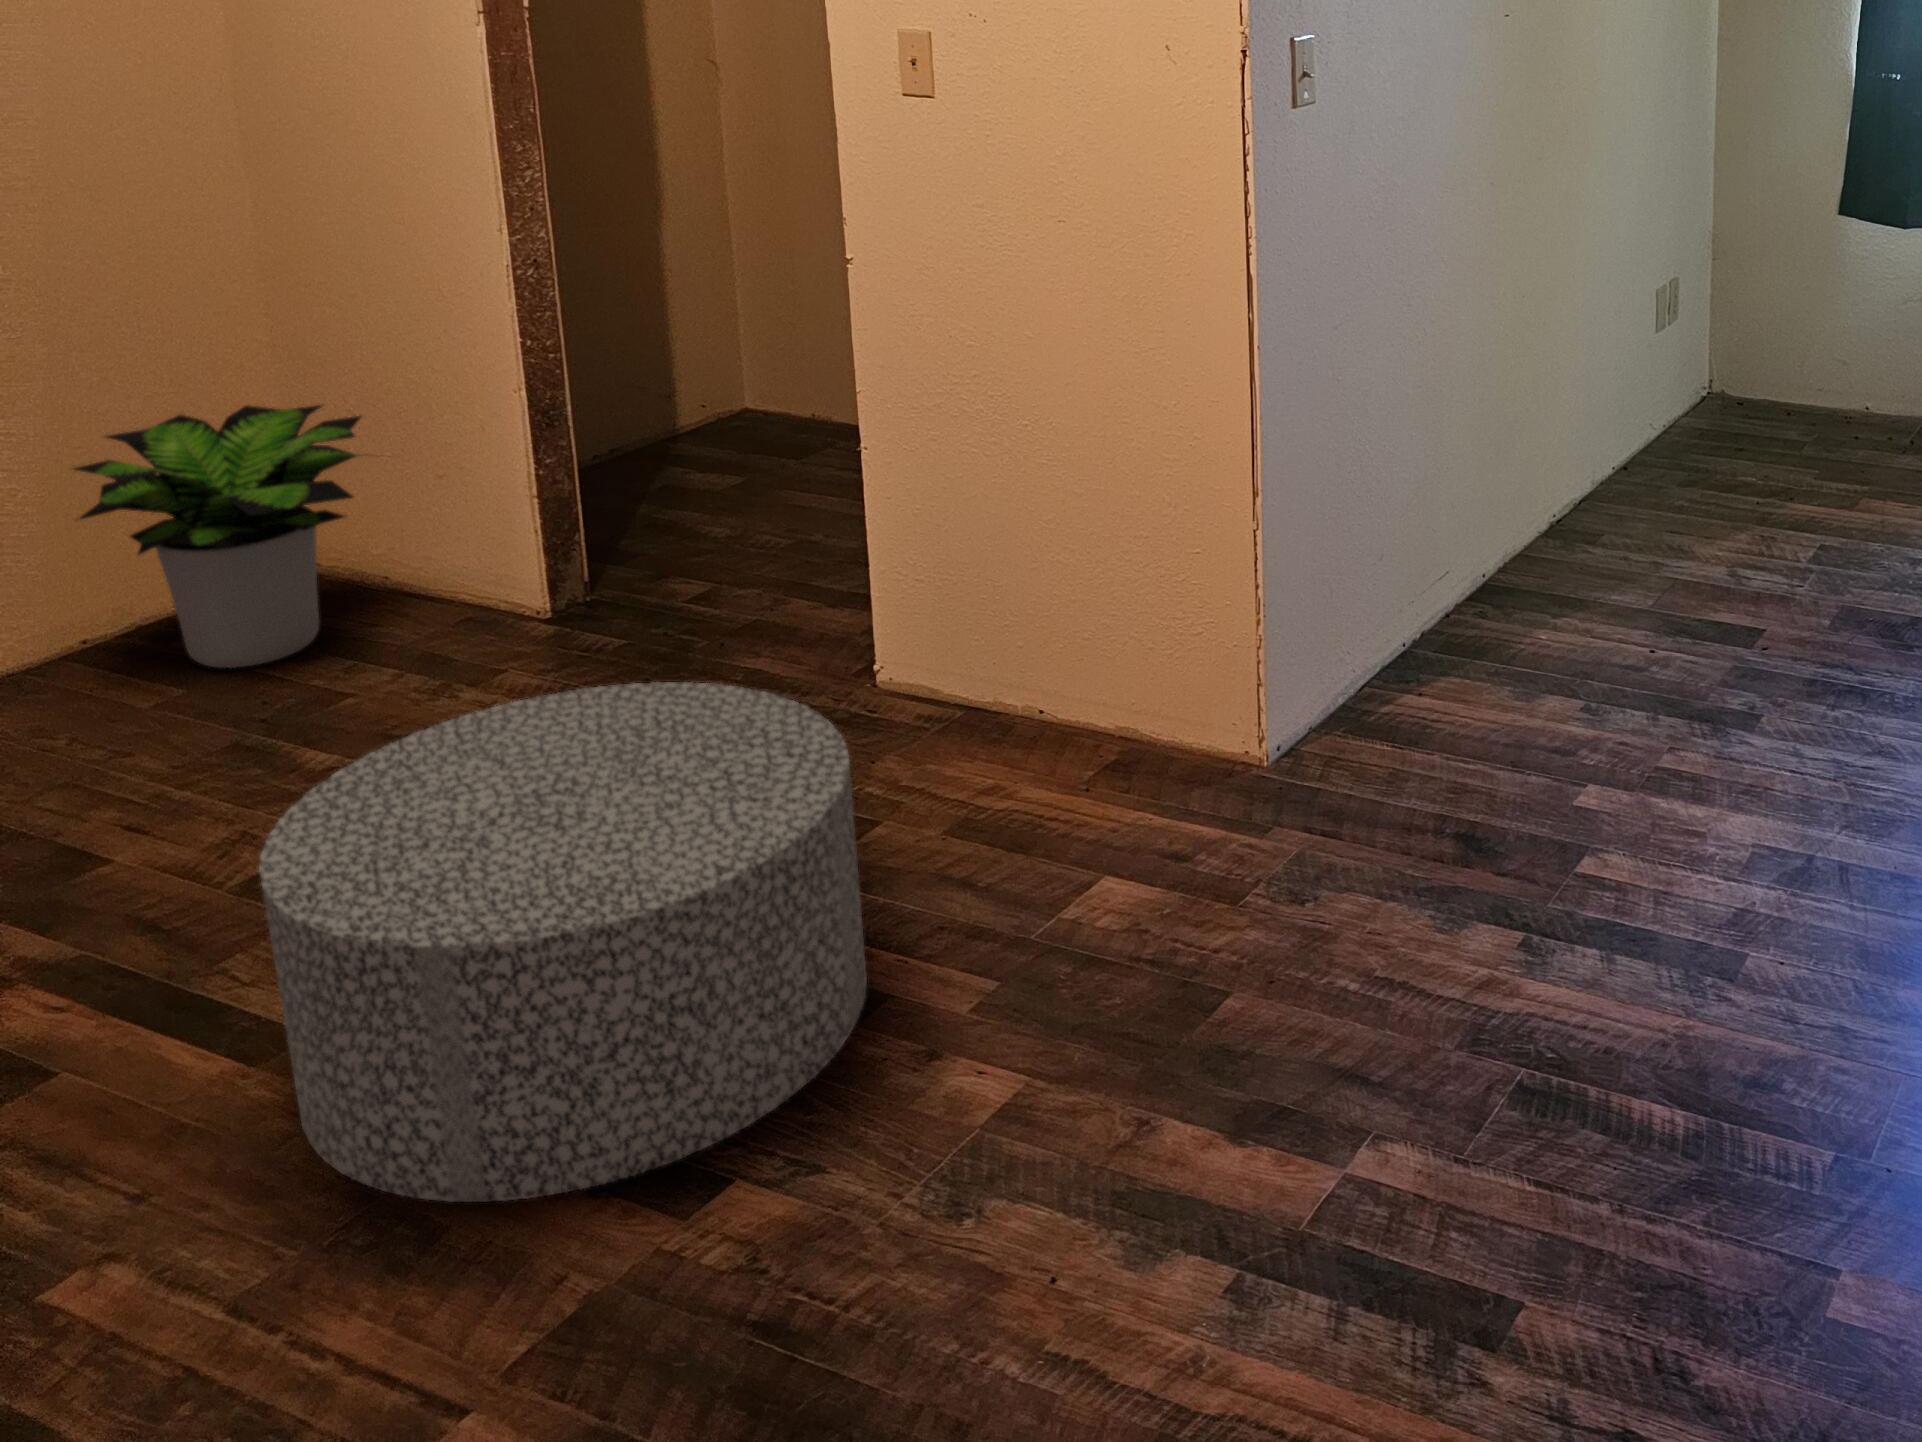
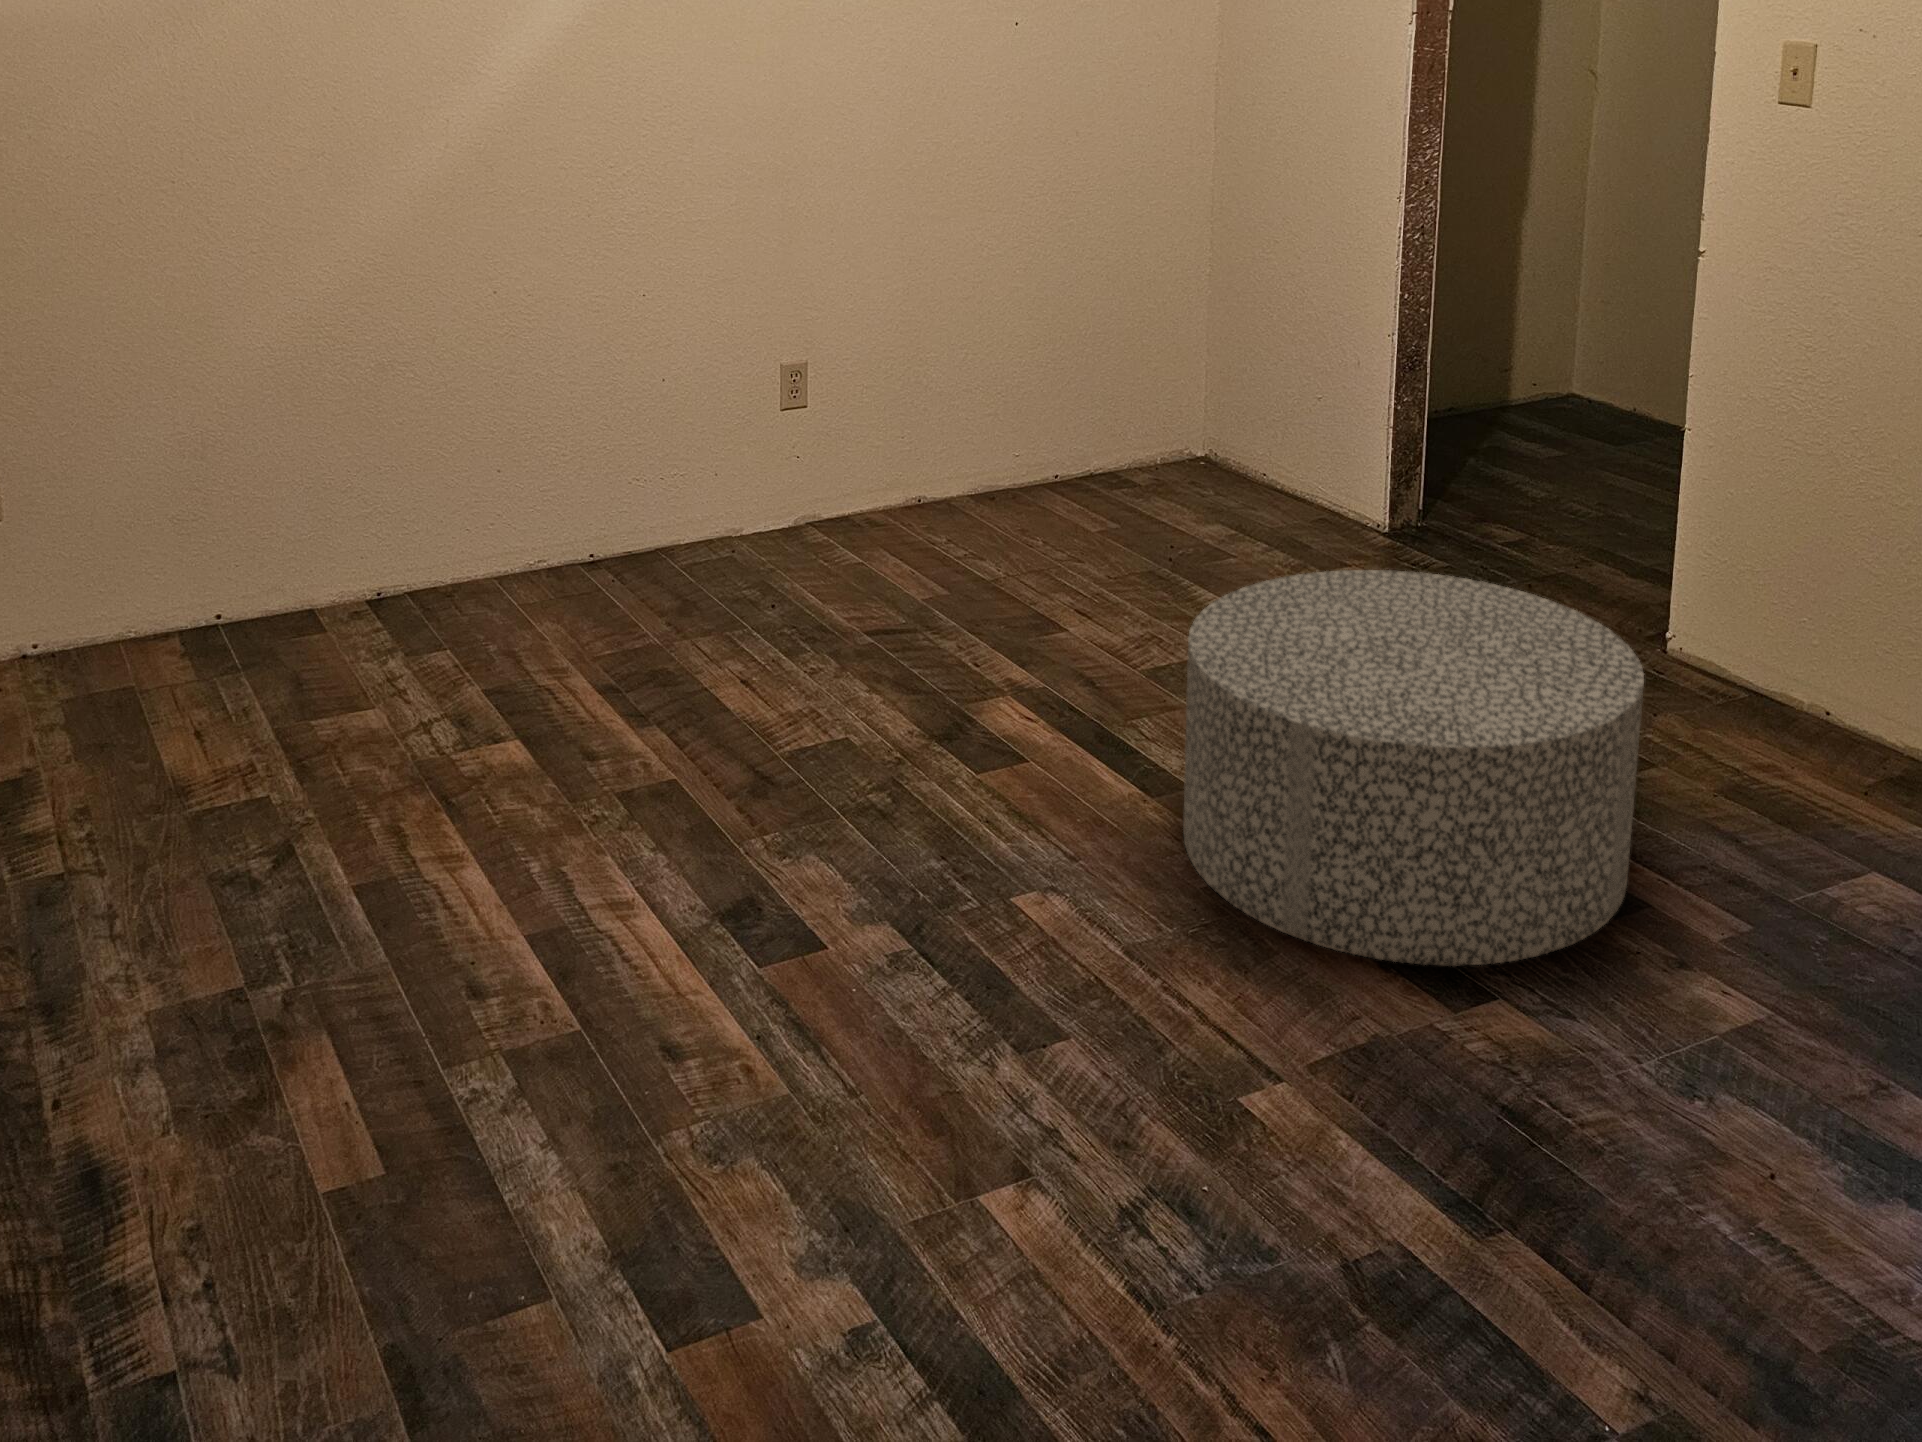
potted plant: present [74,404,366,668] -> none [1079,319,1296,519]

